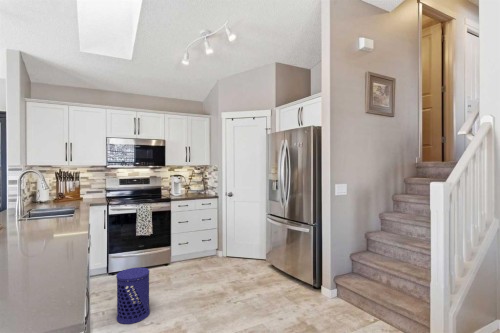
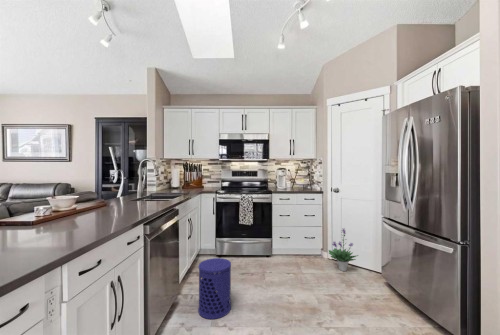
potted plant: none [225,227,249,264] -> present [329,229,358,271]

